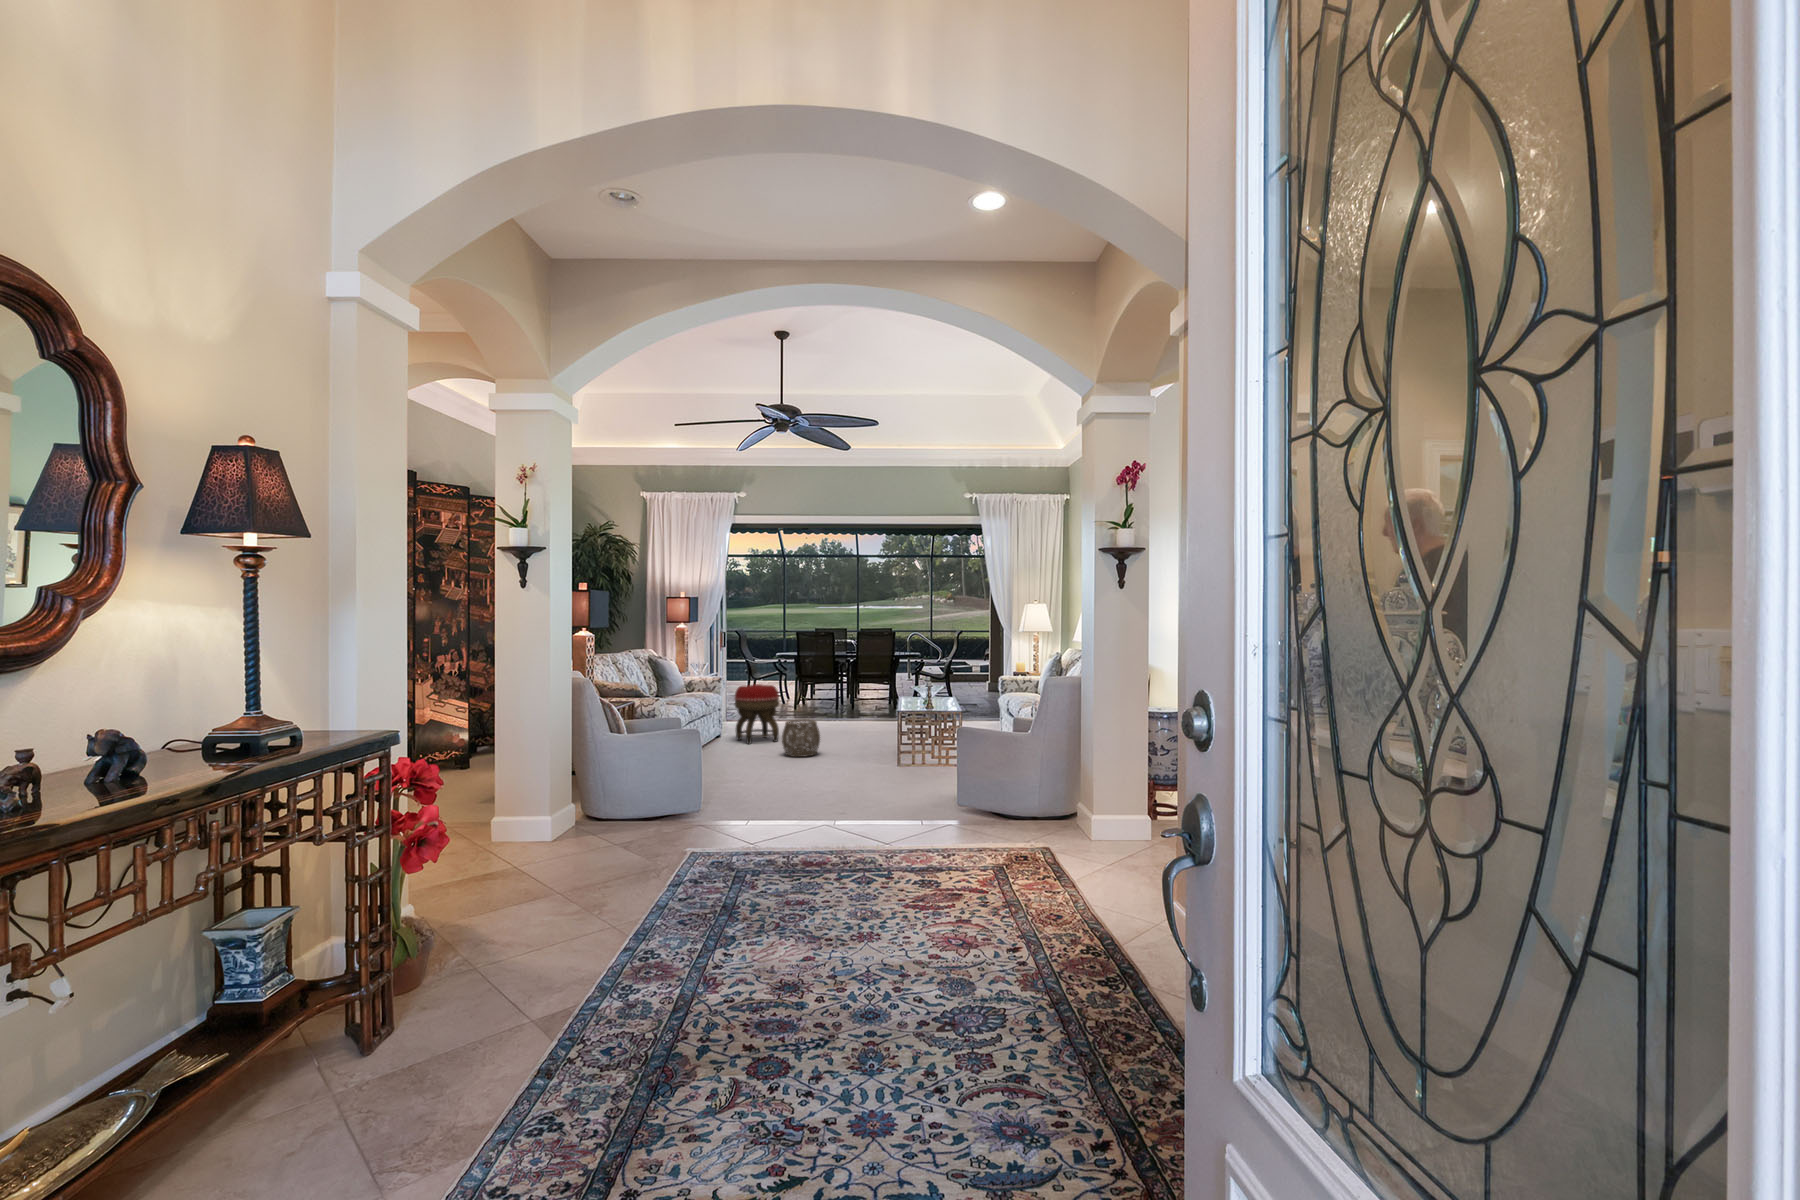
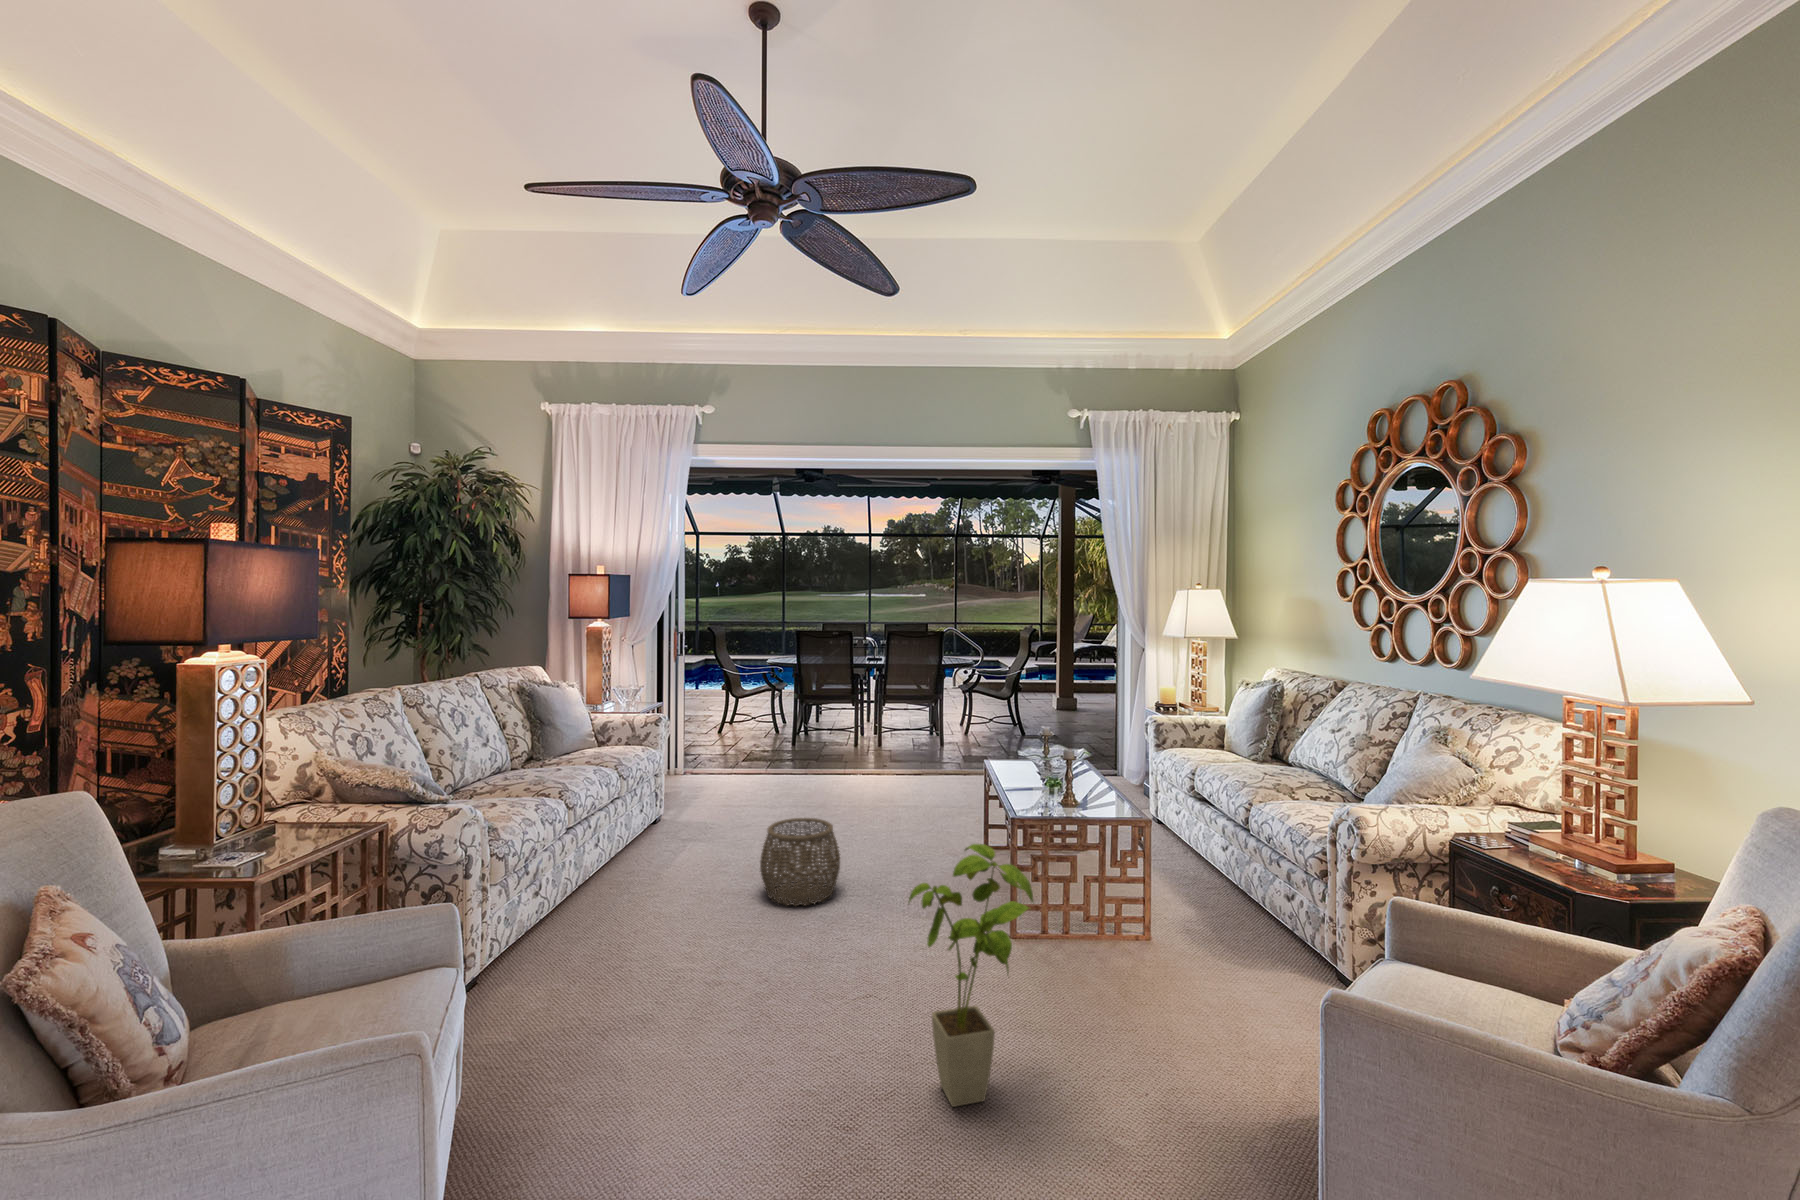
footstool: present [734,684,779,744] -> none [677,733,761,852]
house plant: none [840,698,886,789] -> present [909,844,1033,1107]

